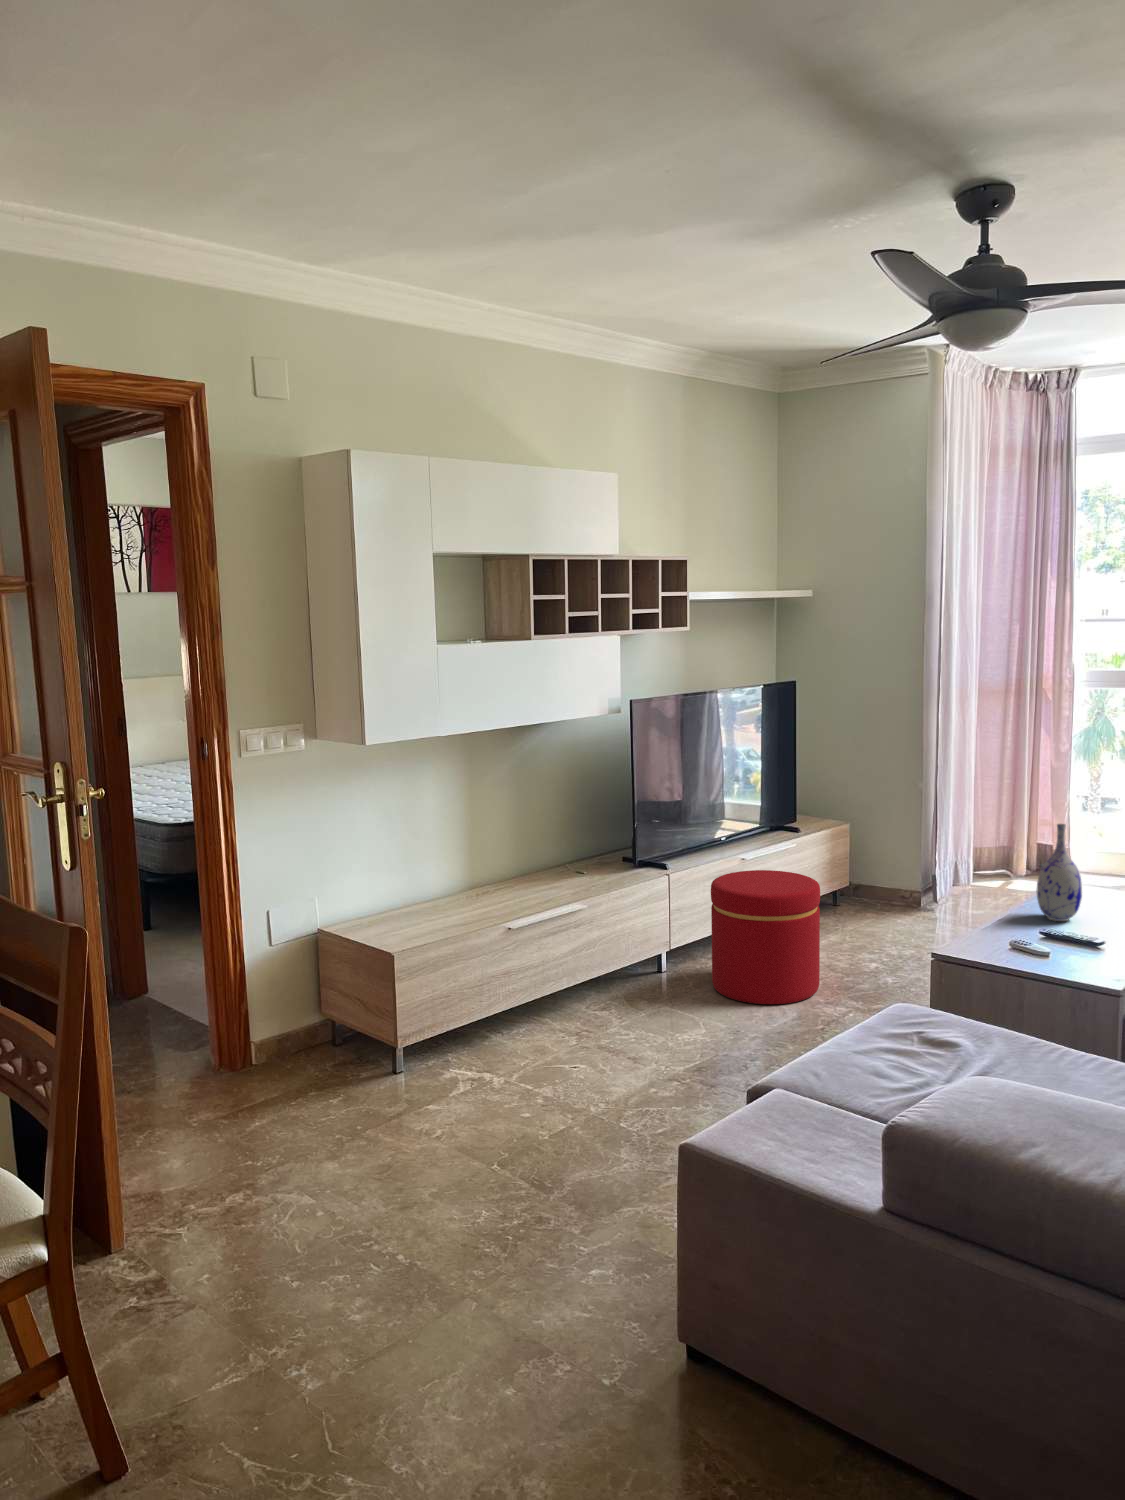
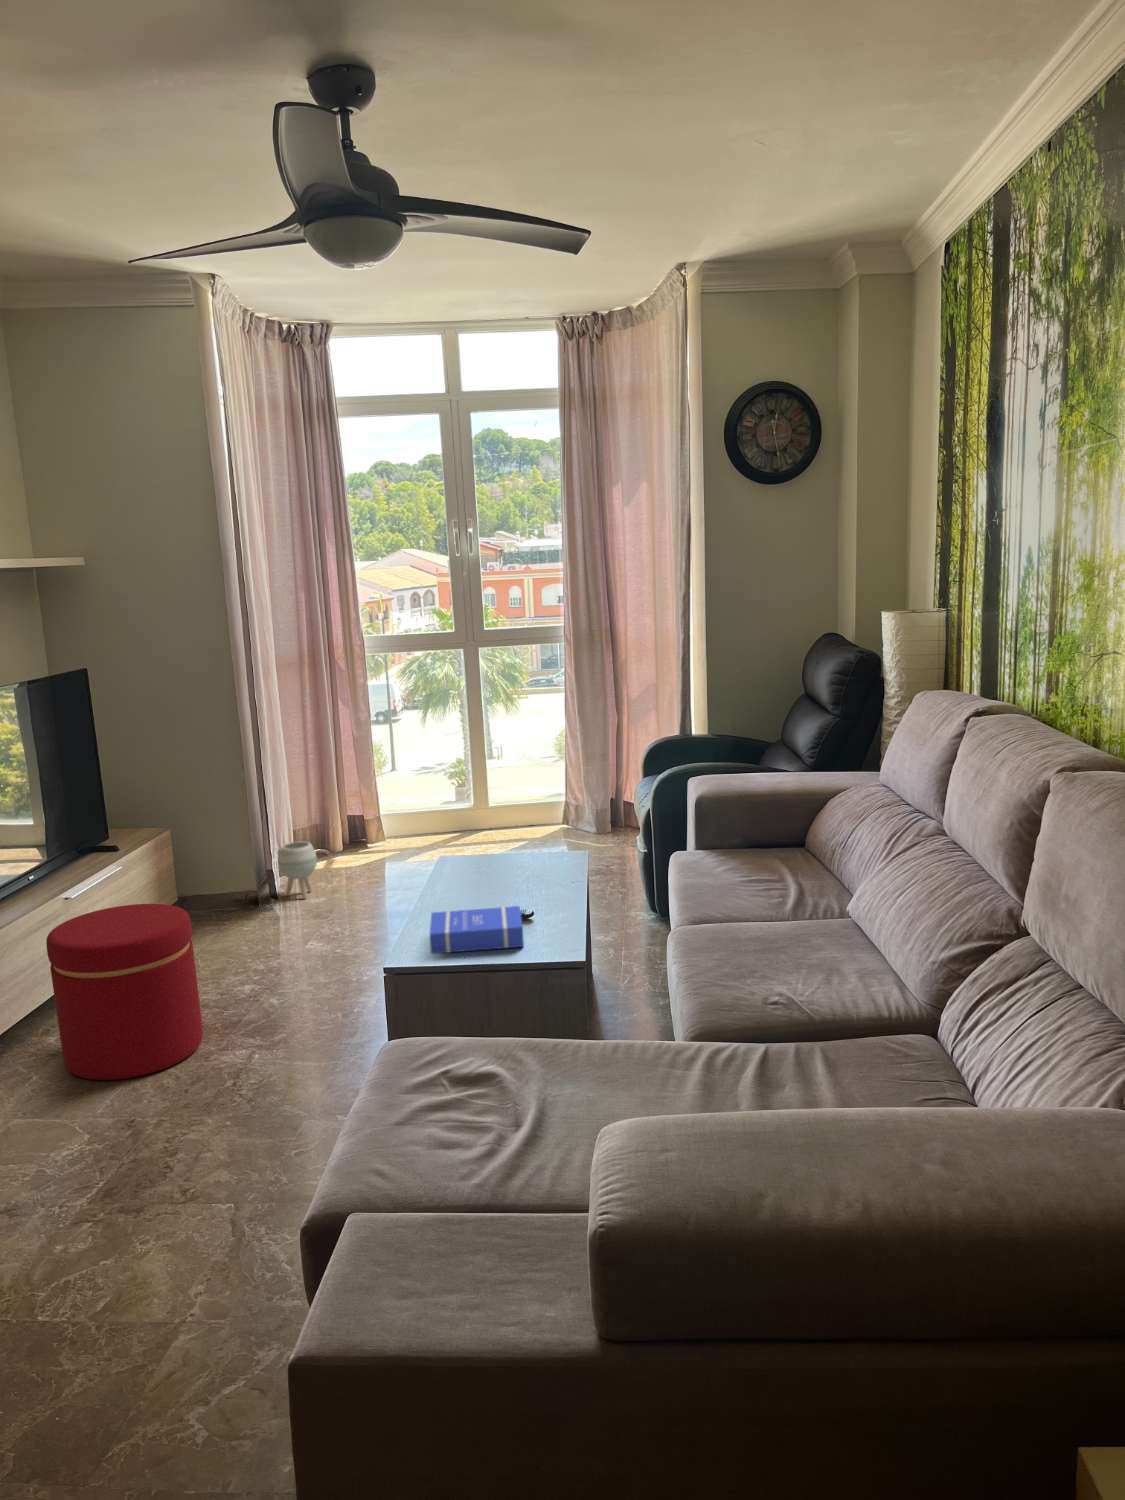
vase: present [1036,824,1082,921] -> none [445,794,490,898]
planter: none [945,856,982,909] -> present [278,842,317,899]
book: none [981,921,1084,967] -> present [430,906,524,954]

